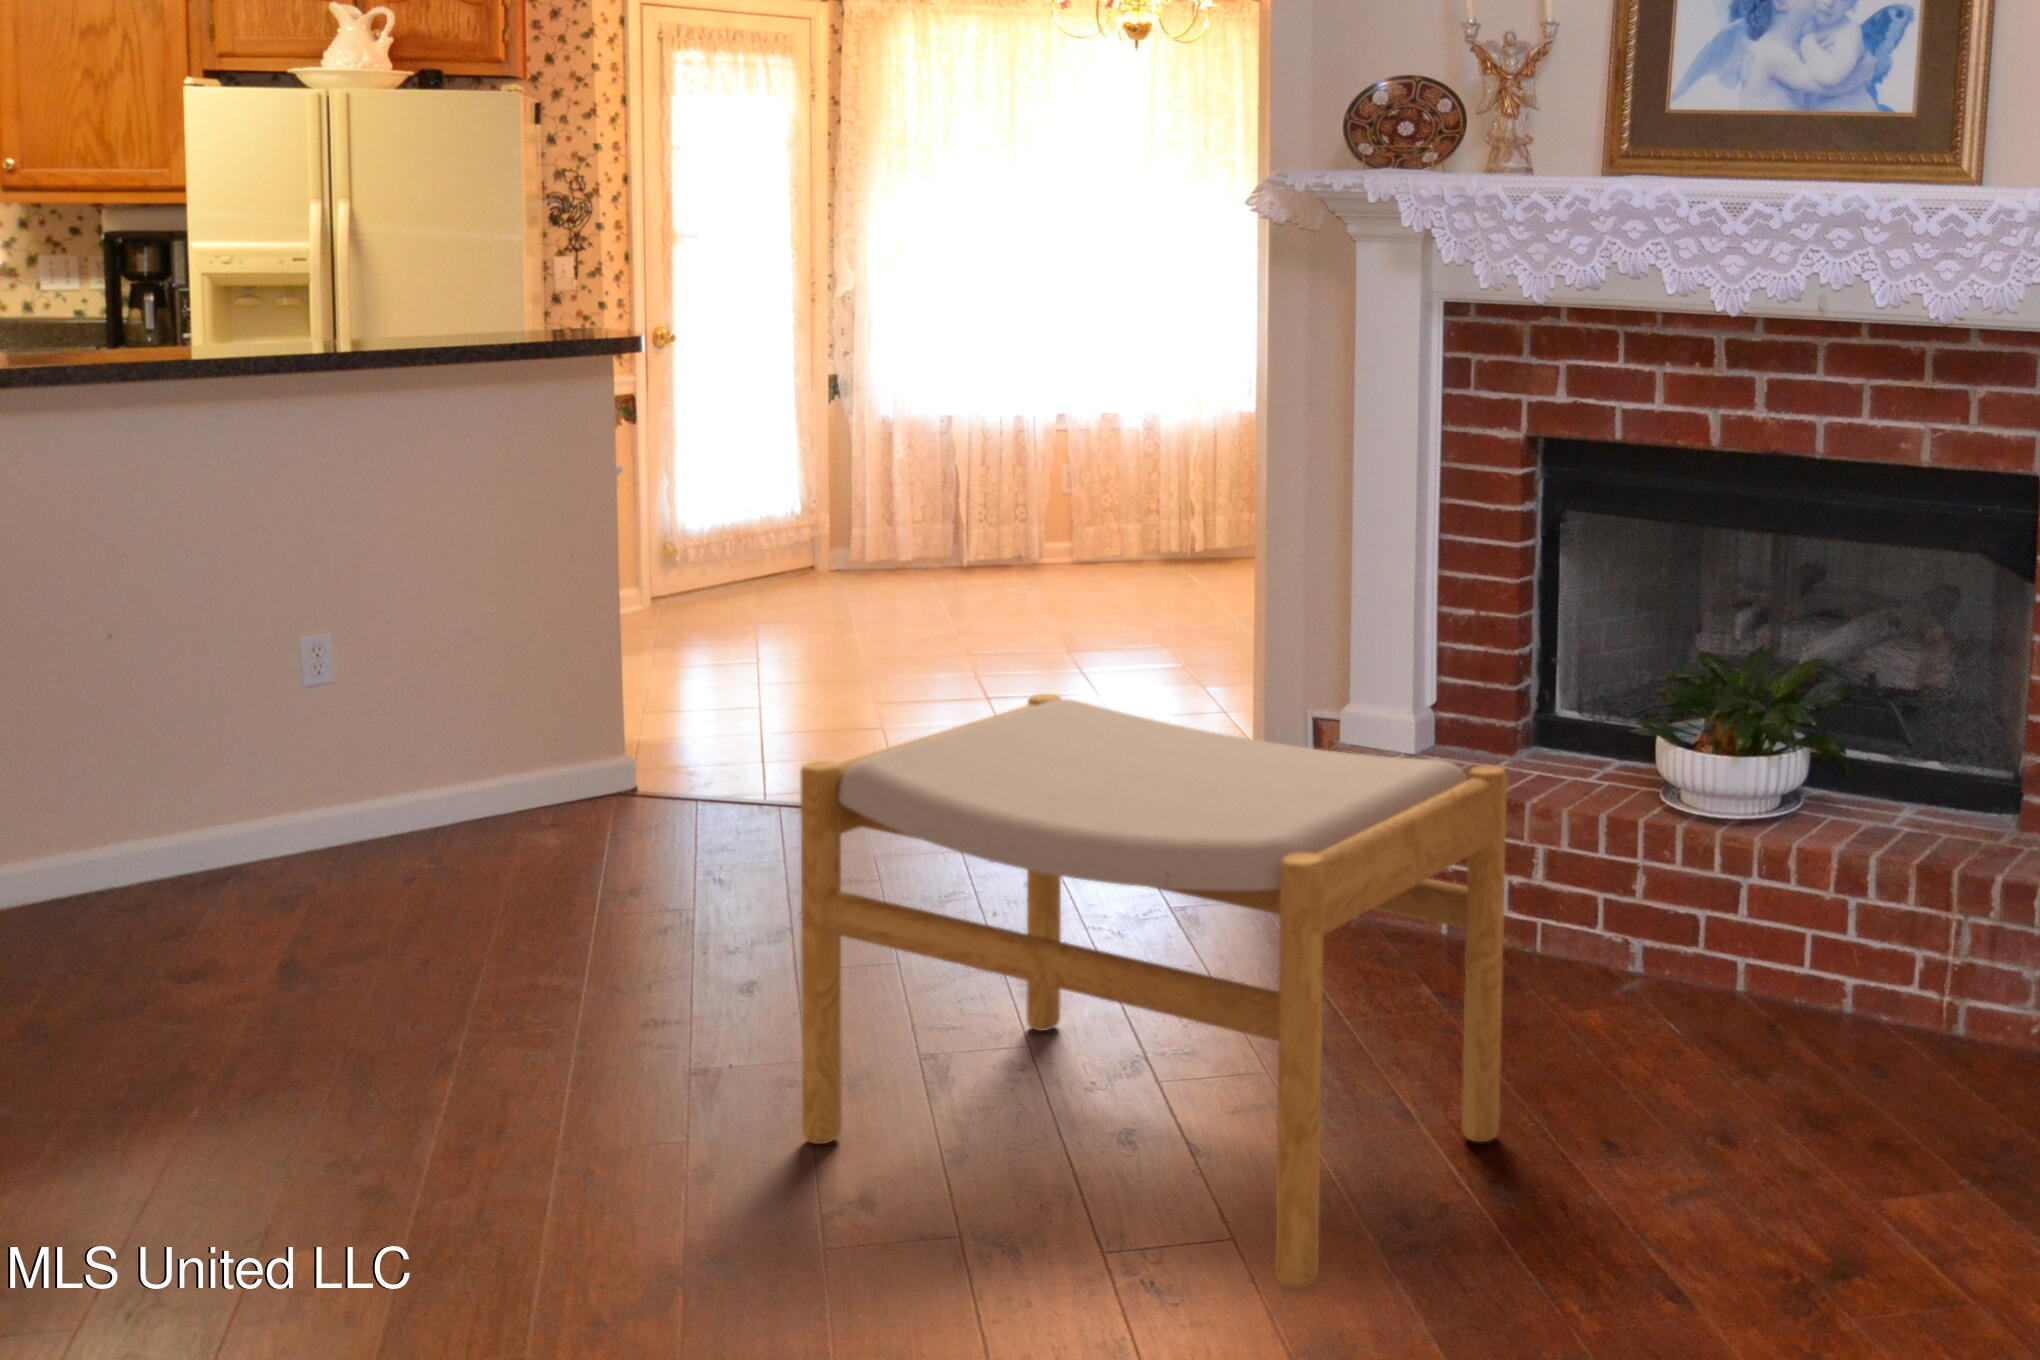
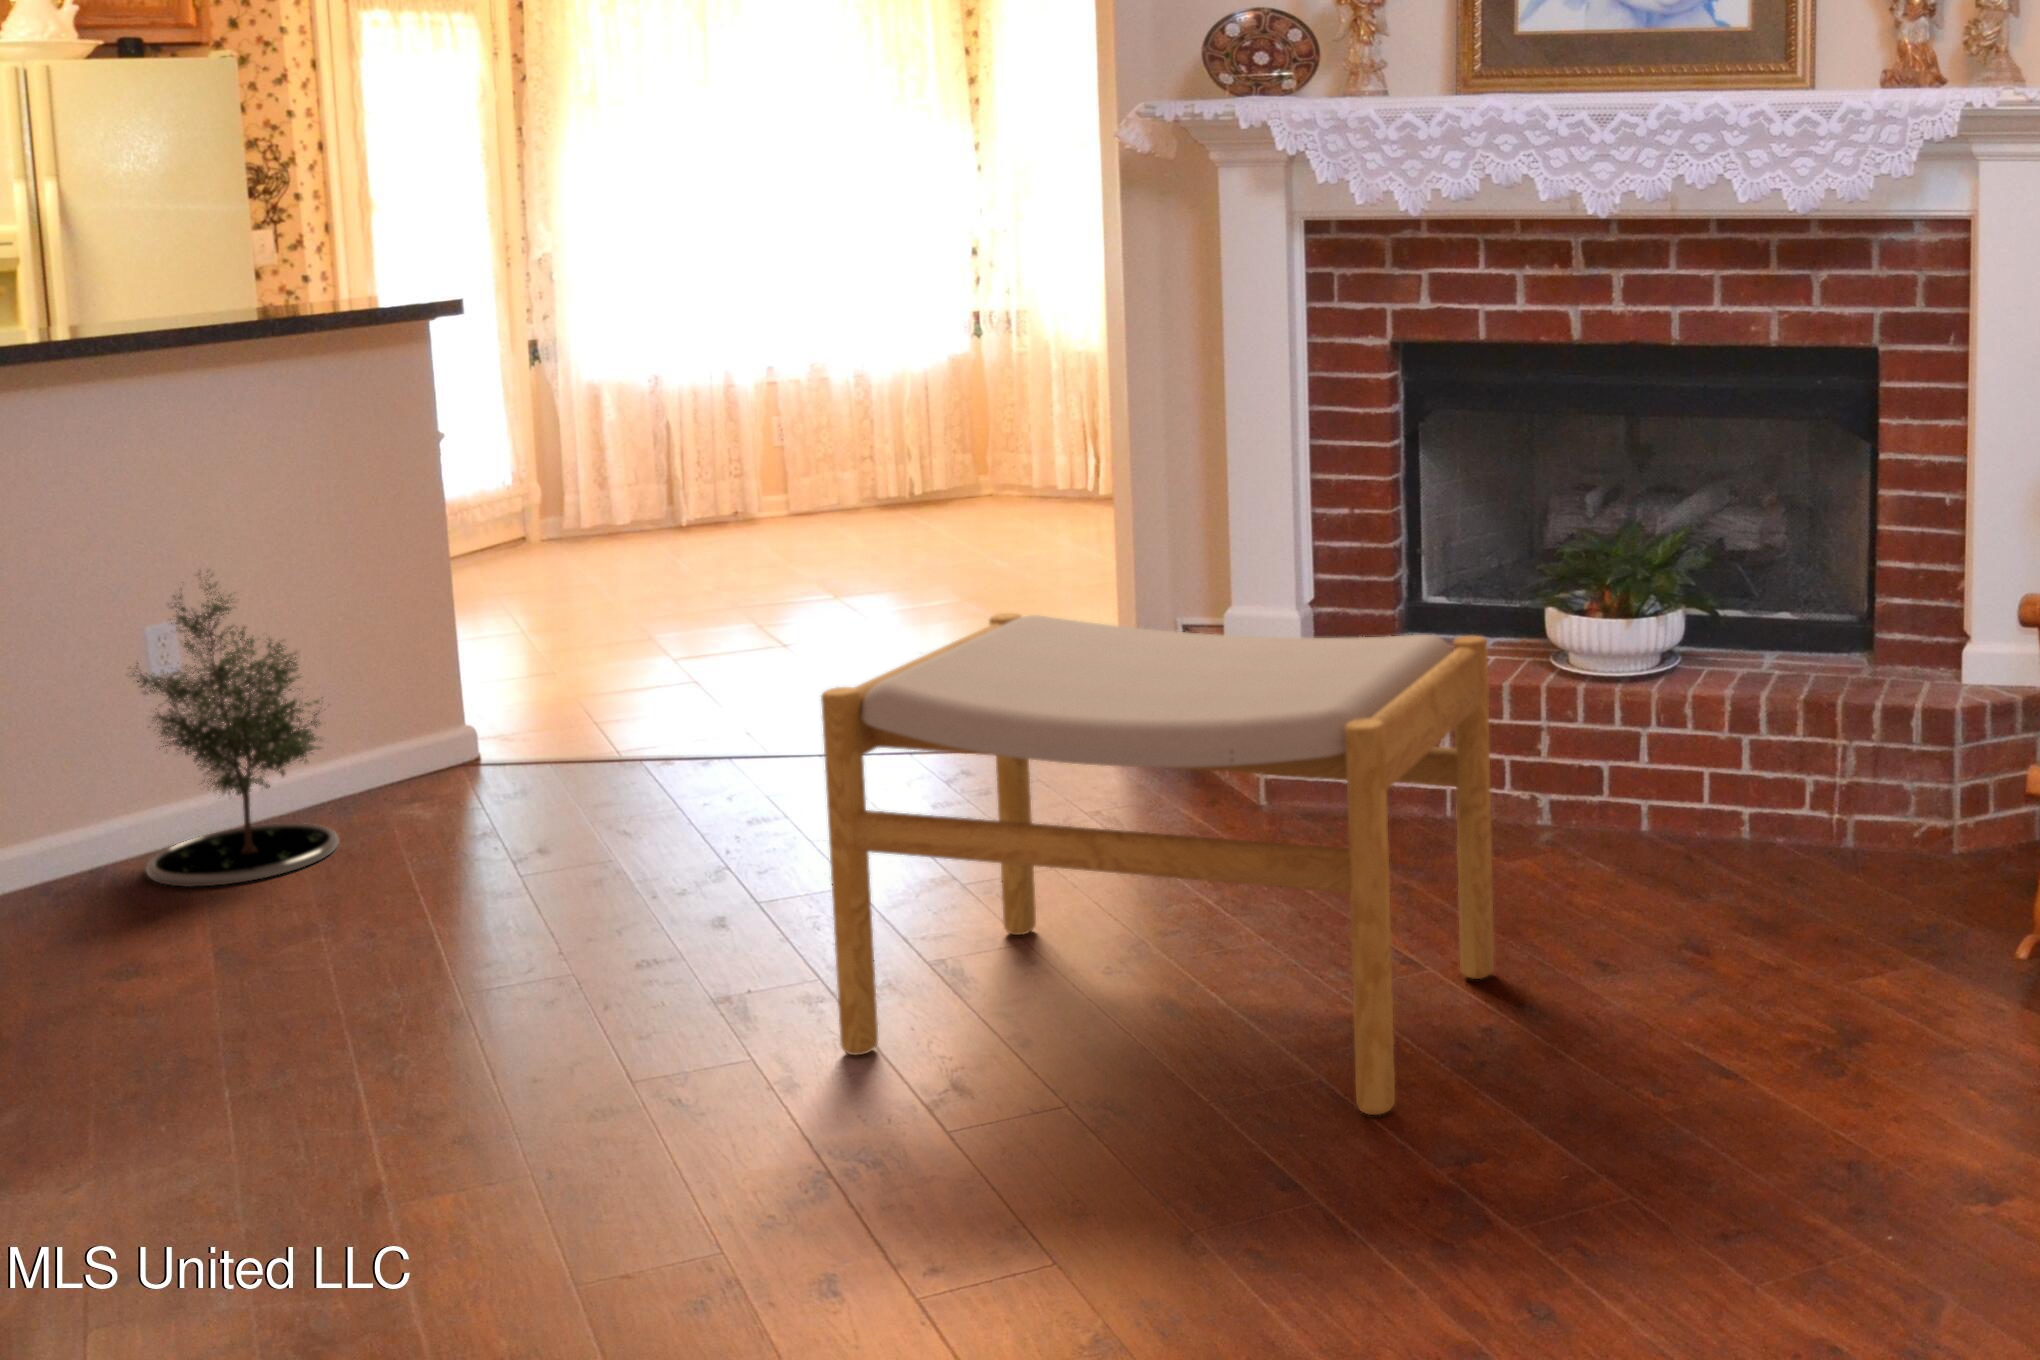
potted tree: none [289,579,480,887] -> present [133,570,338,887]

